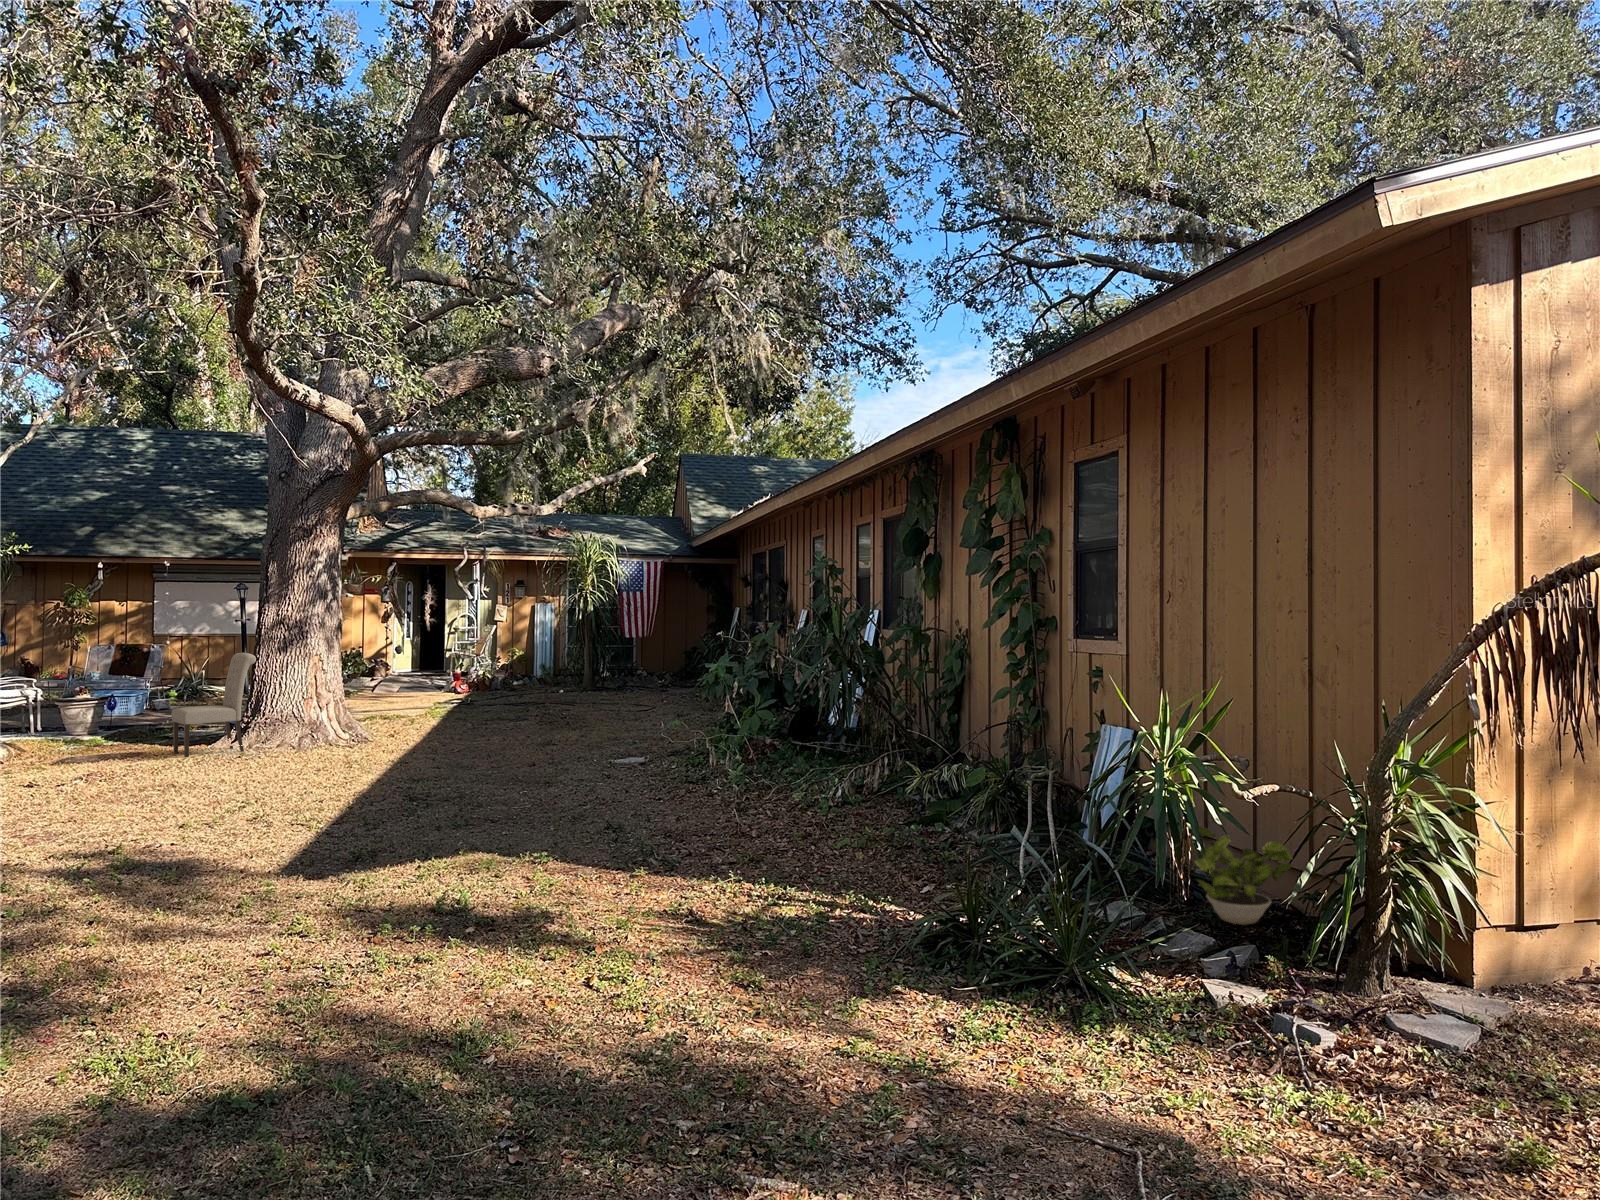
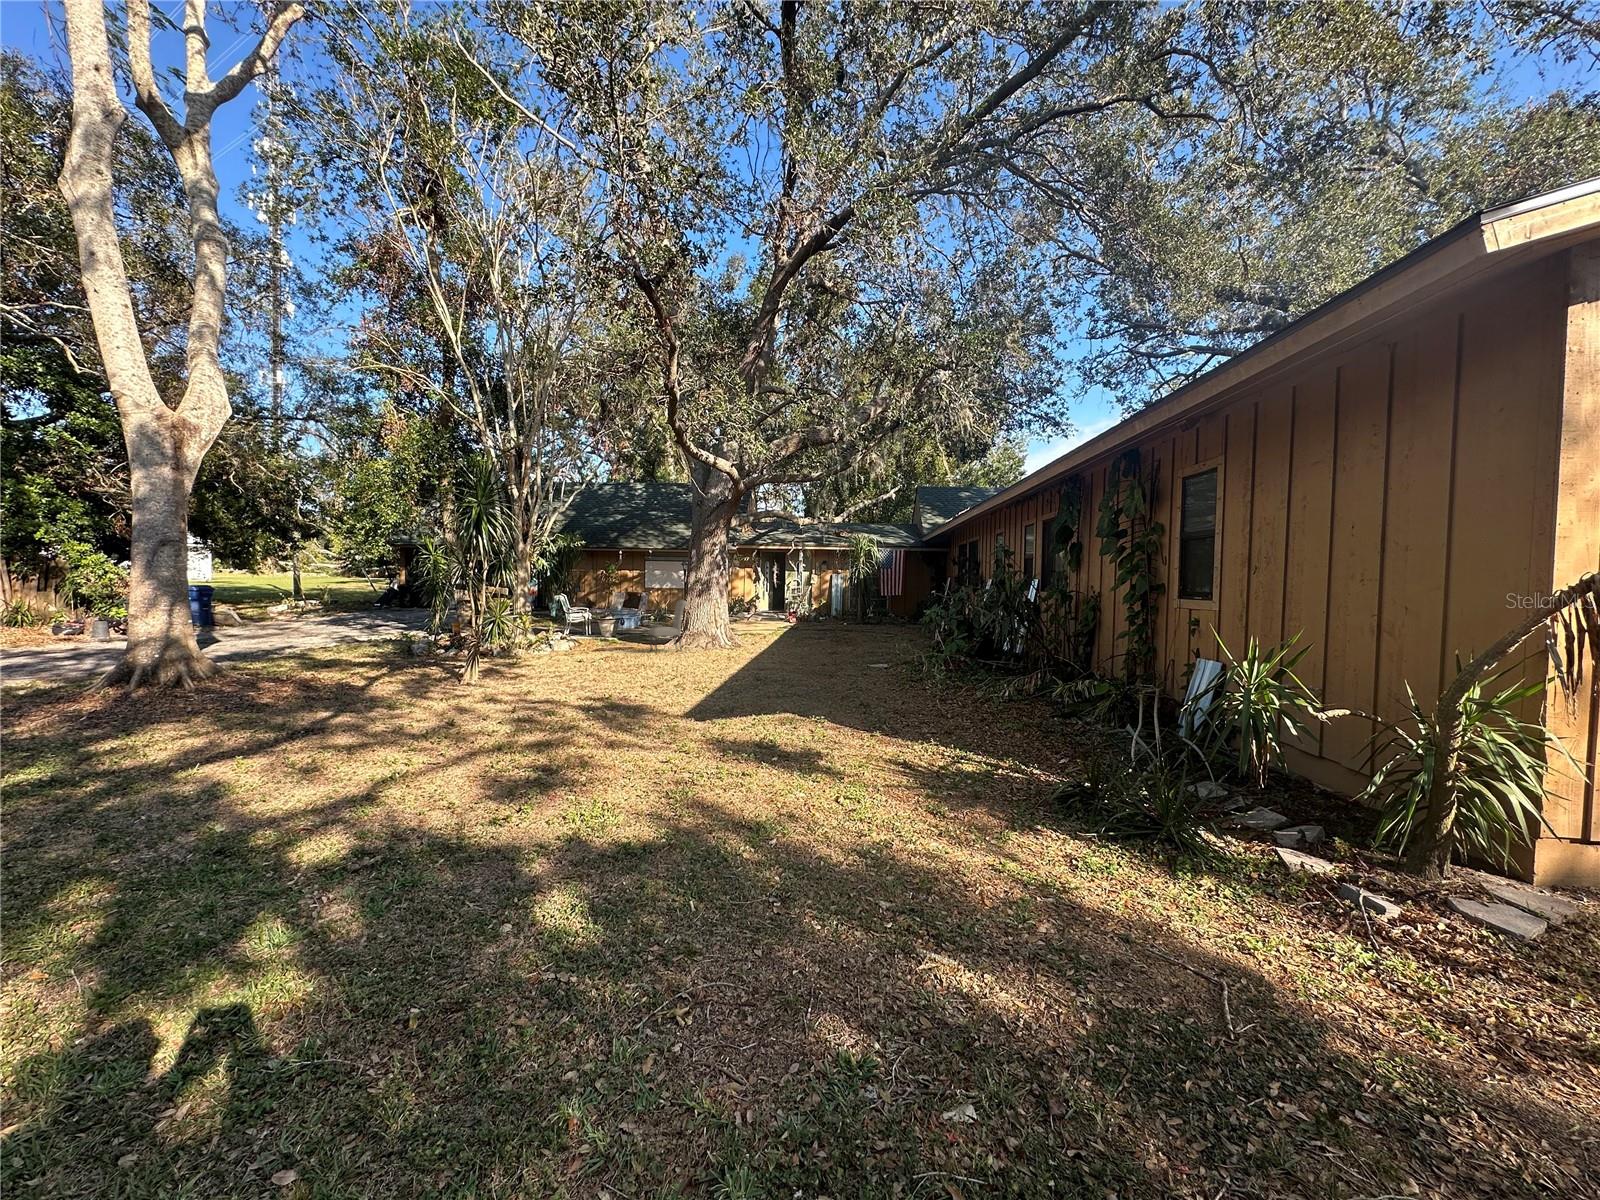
potted plant: present [1176,827,1293,925] -> none [1253,738,1360,812]

